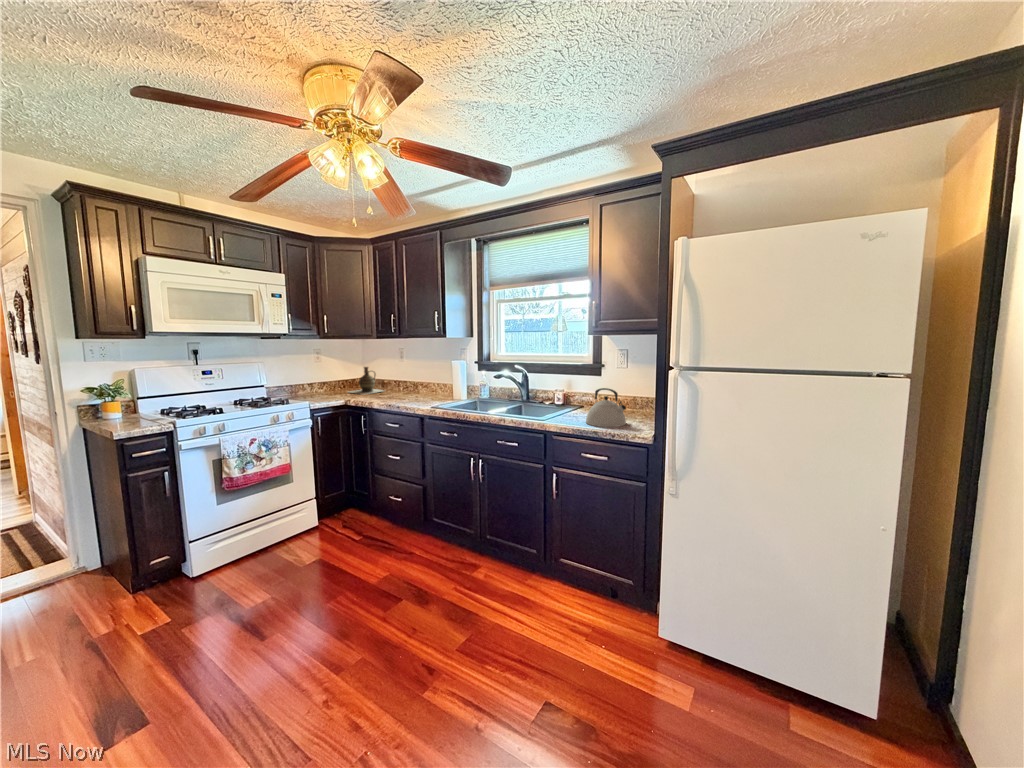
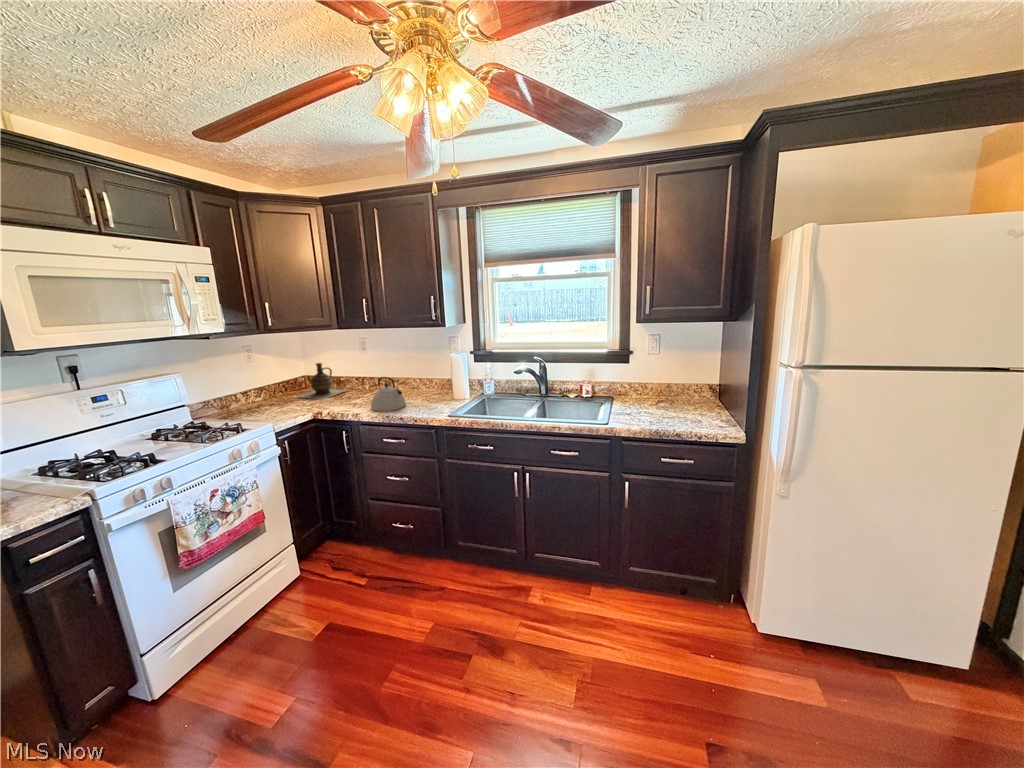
kettle: present [586,388,626,427] -> present [371,377,406,411]

